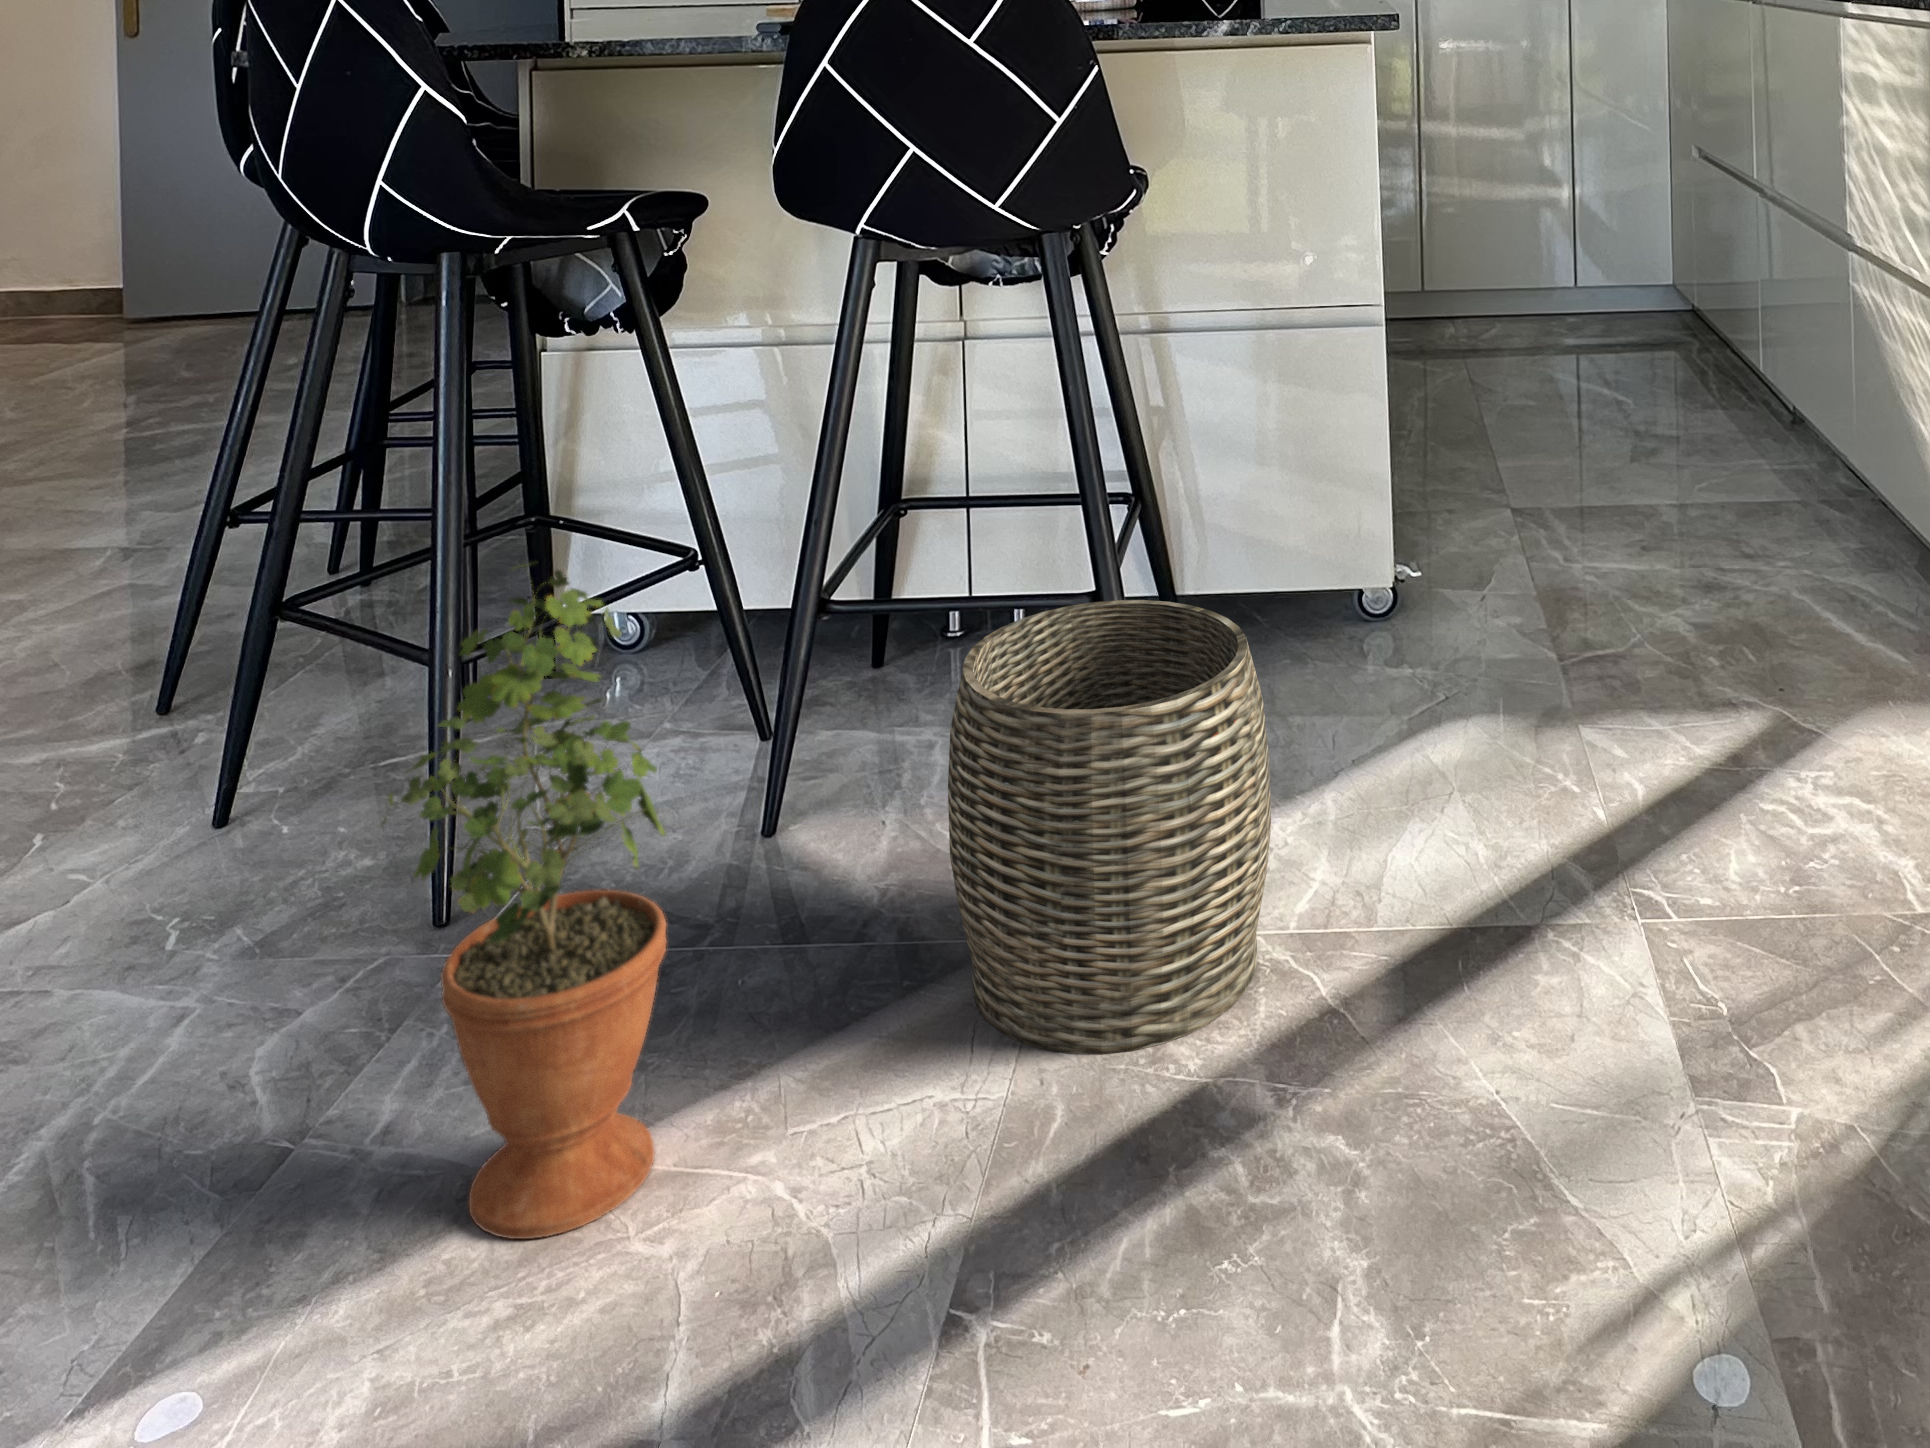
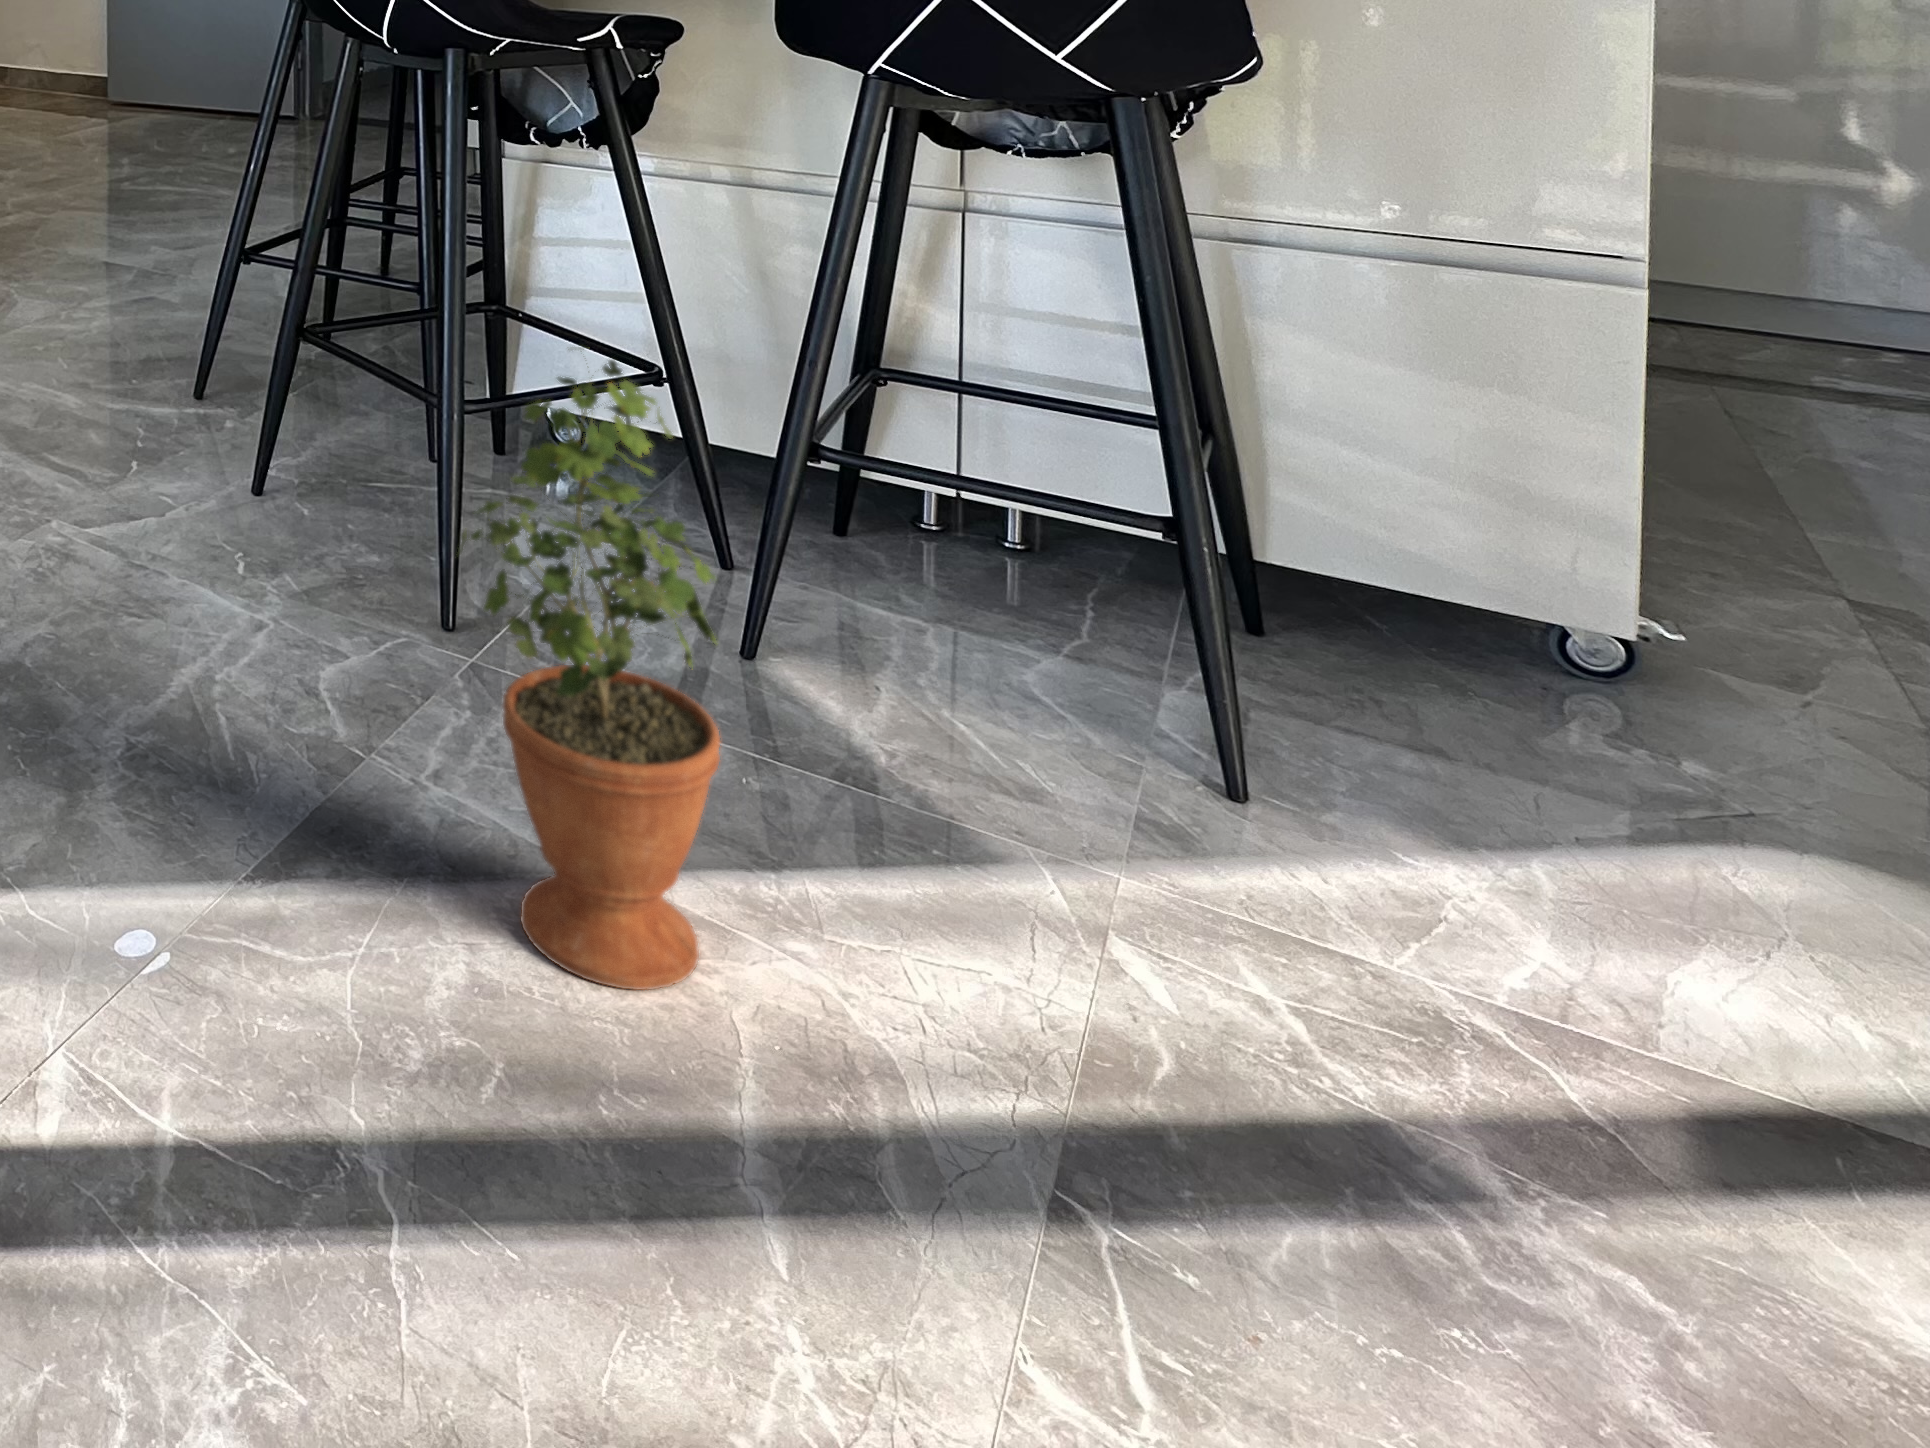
woven basket: present [948,600,1271,1054] -> none [1020,528,1509,1089]

